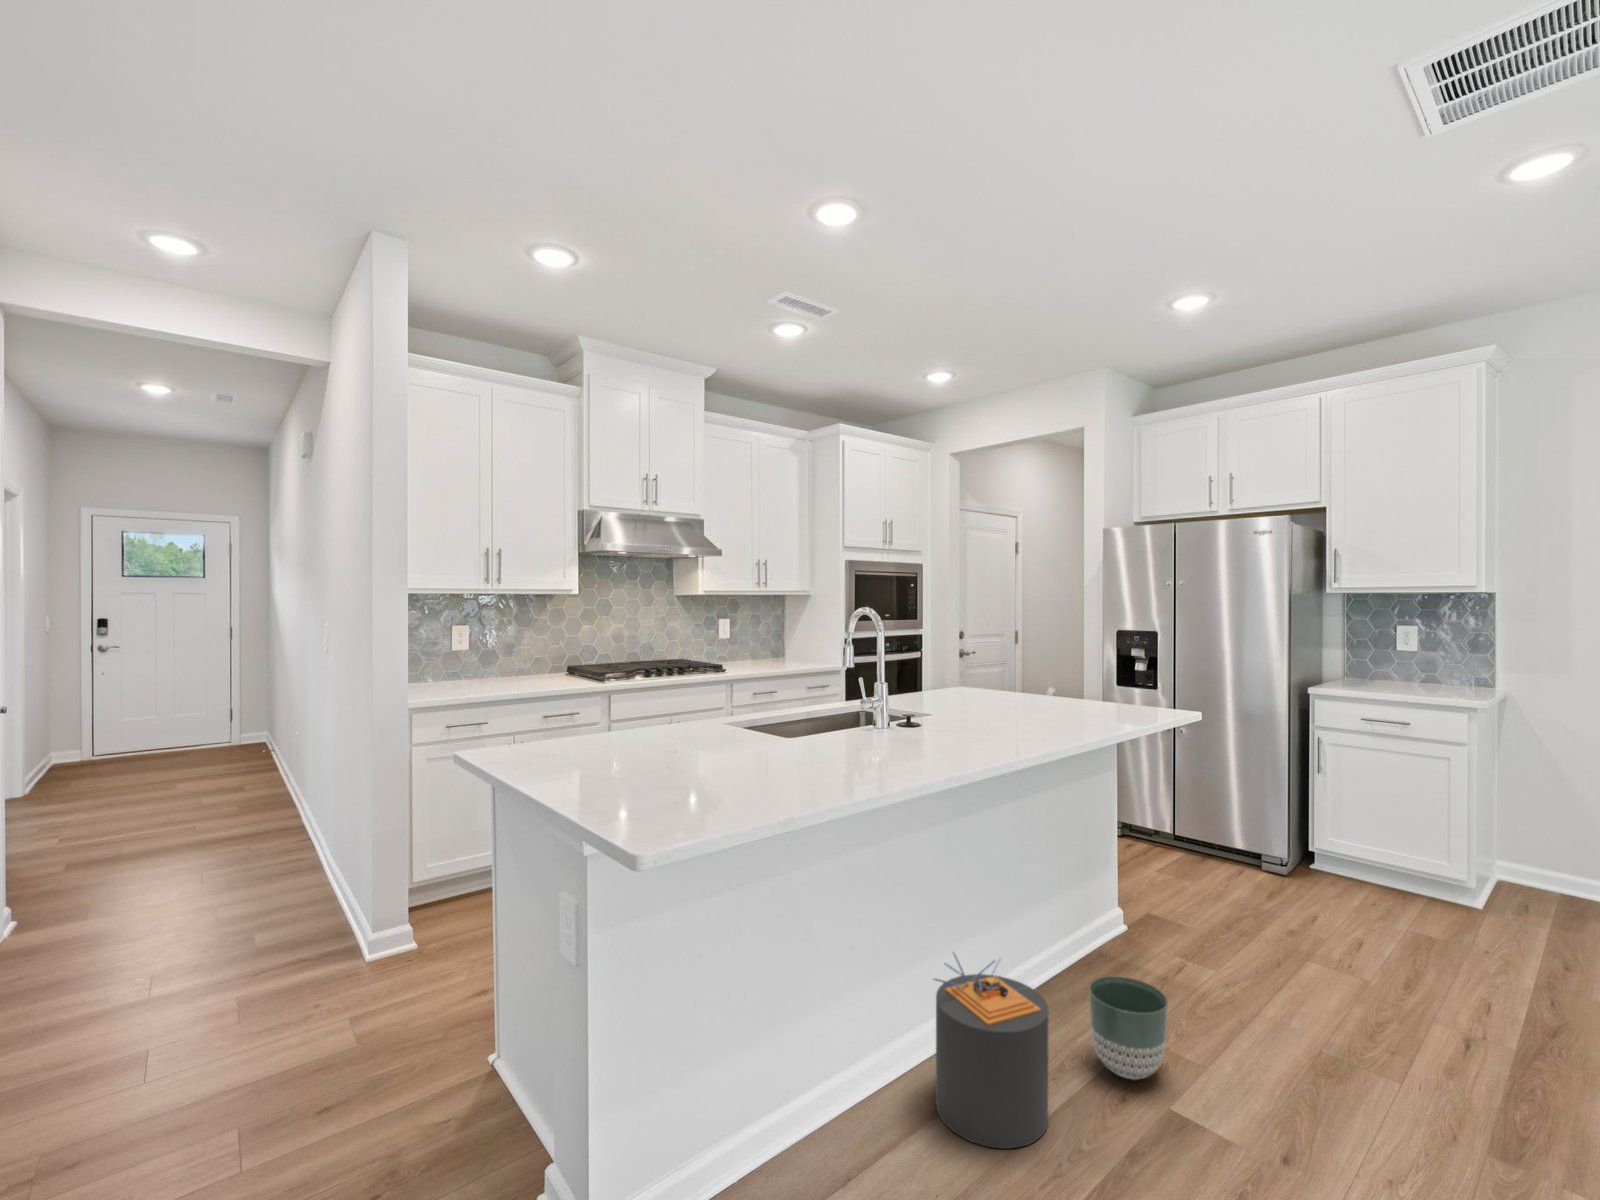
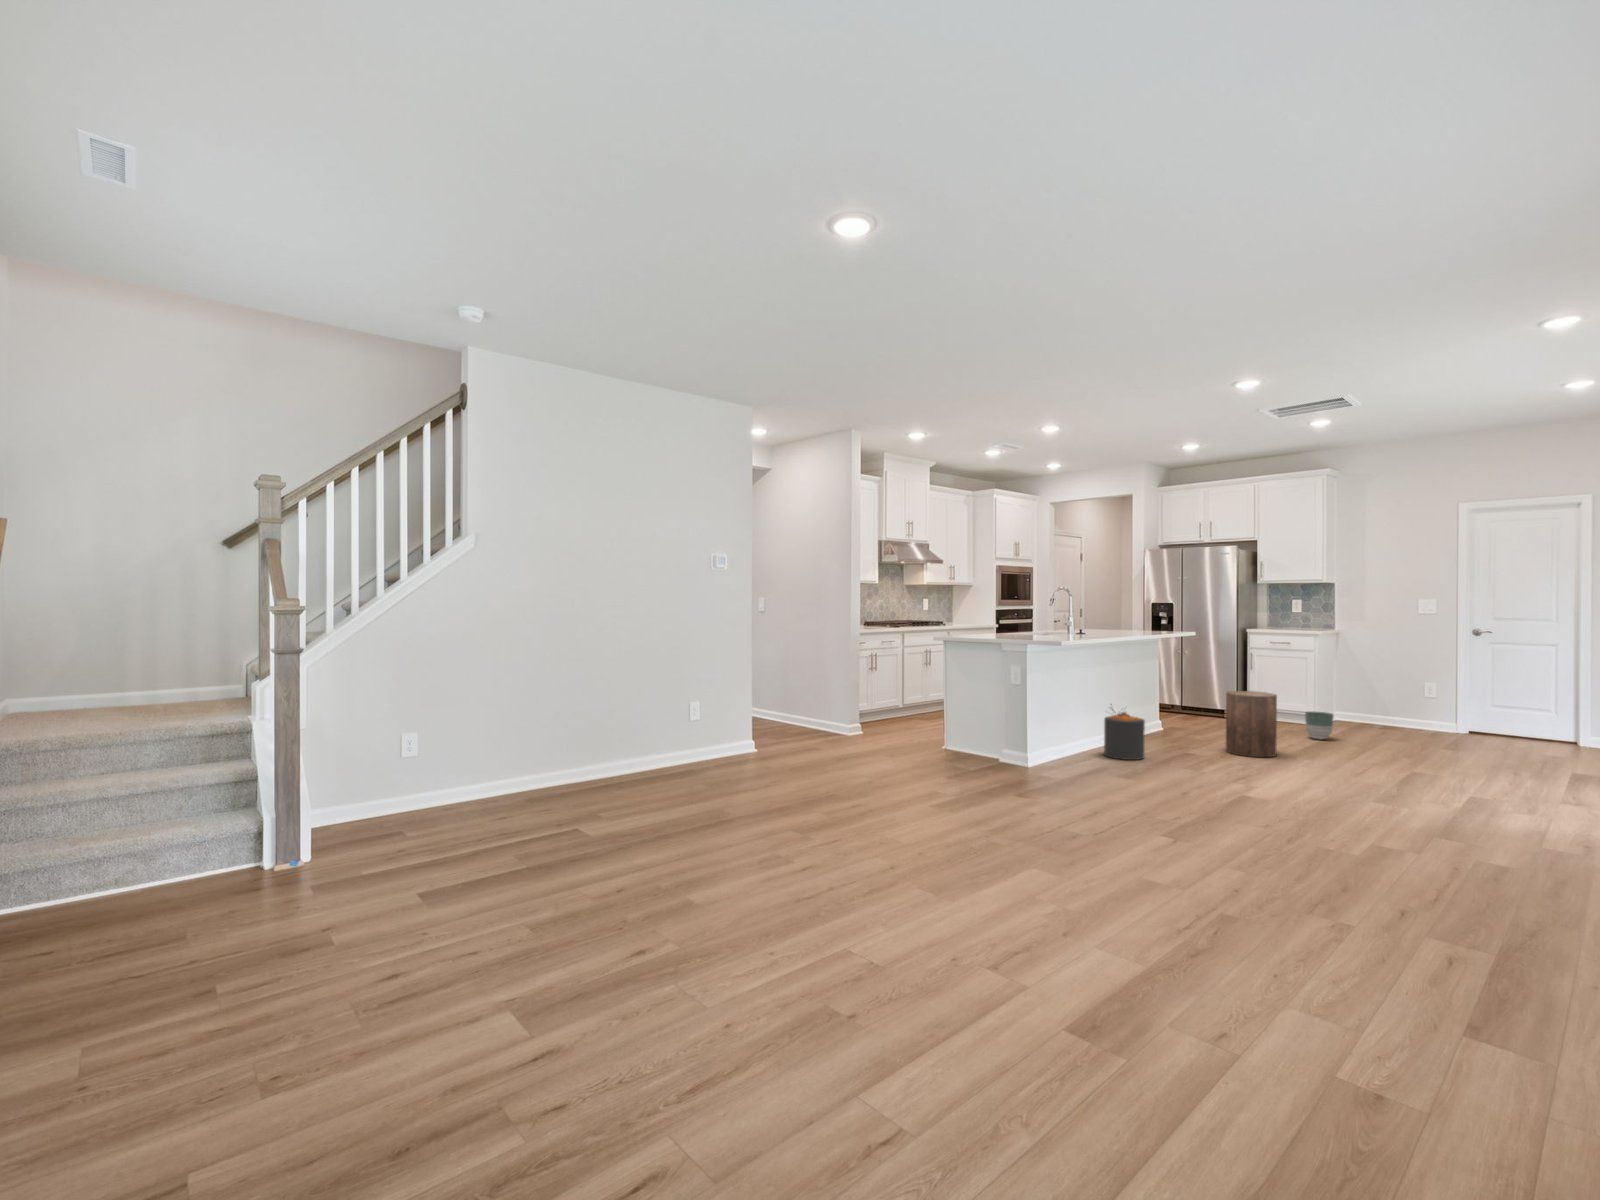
stool: none [1287,889,1443,1123] -> present [1226,691,1277,757]
planter: present [1089,976,1168,1080] -> present [1305,712,1334,739]

